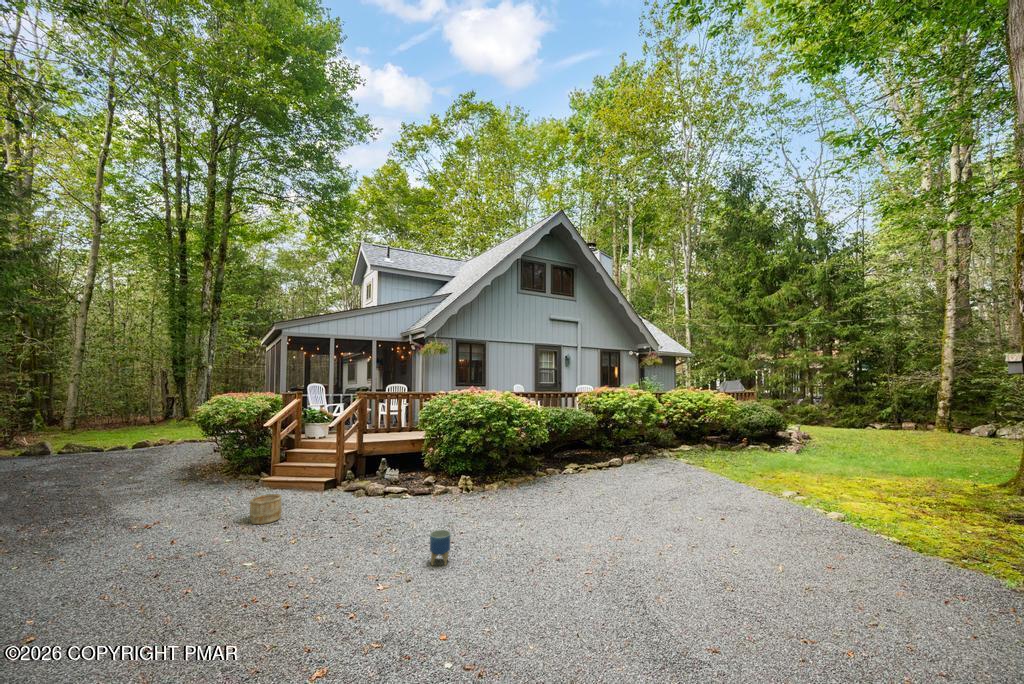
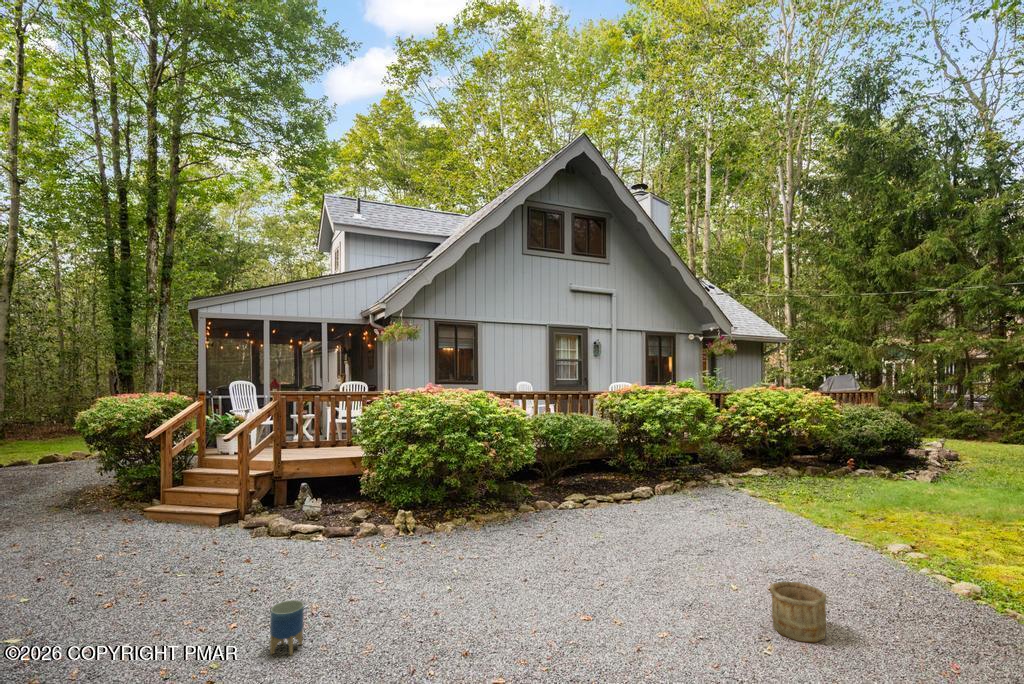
wooden bucket: present [249,494,282,524] -> present [770,582,826,643]

